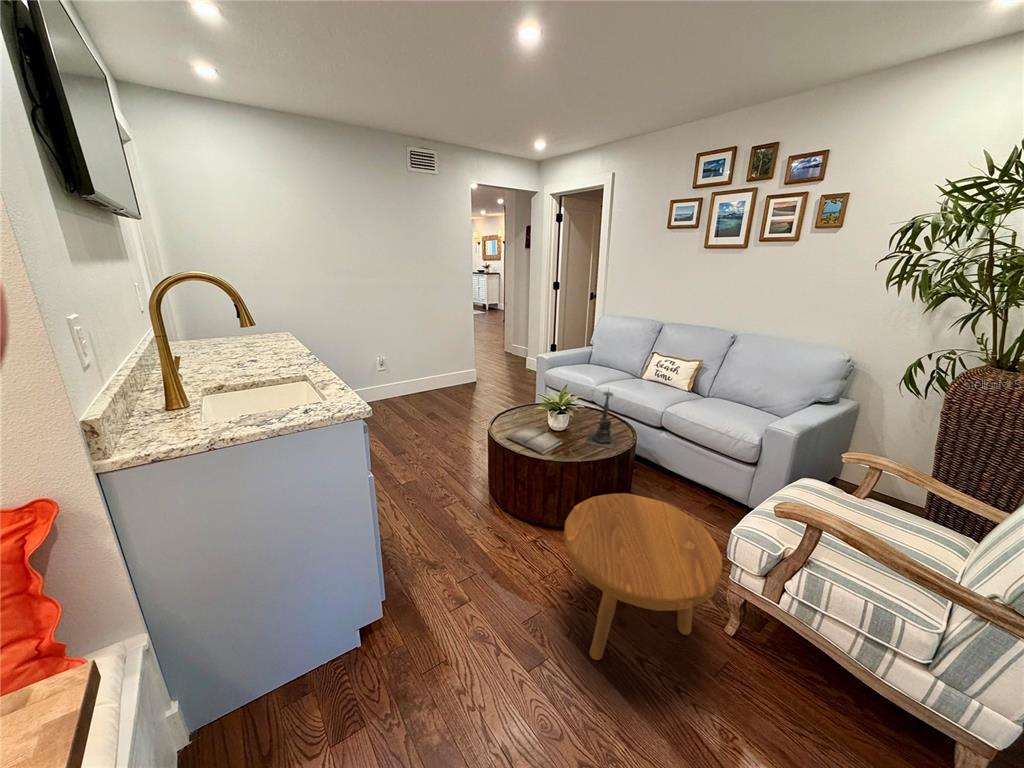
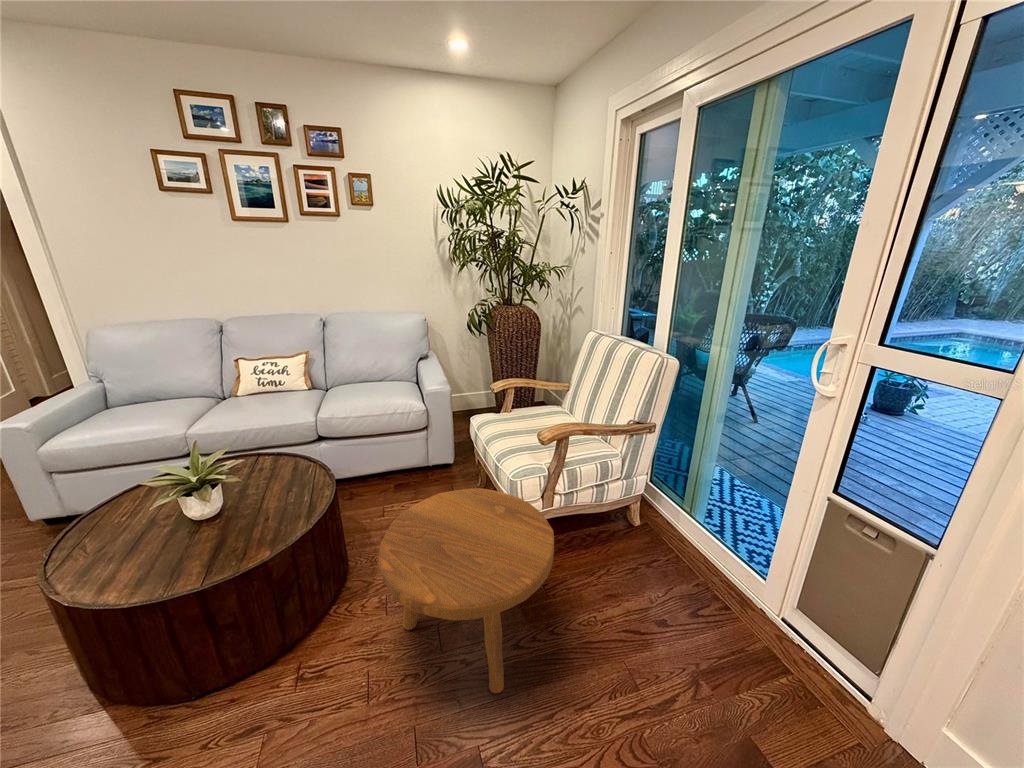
candle holder: present [586,391,616,449] -> none [260,409,317,502]
hardback book: present [506,427,563,455] -> none [135,518,248,584]

